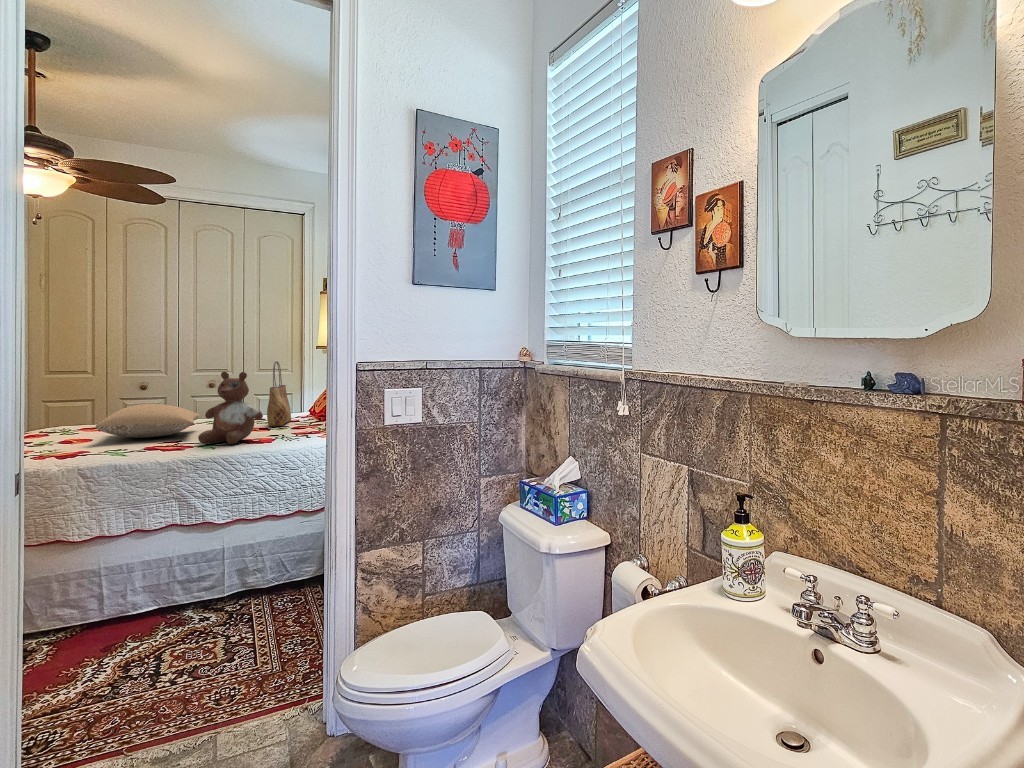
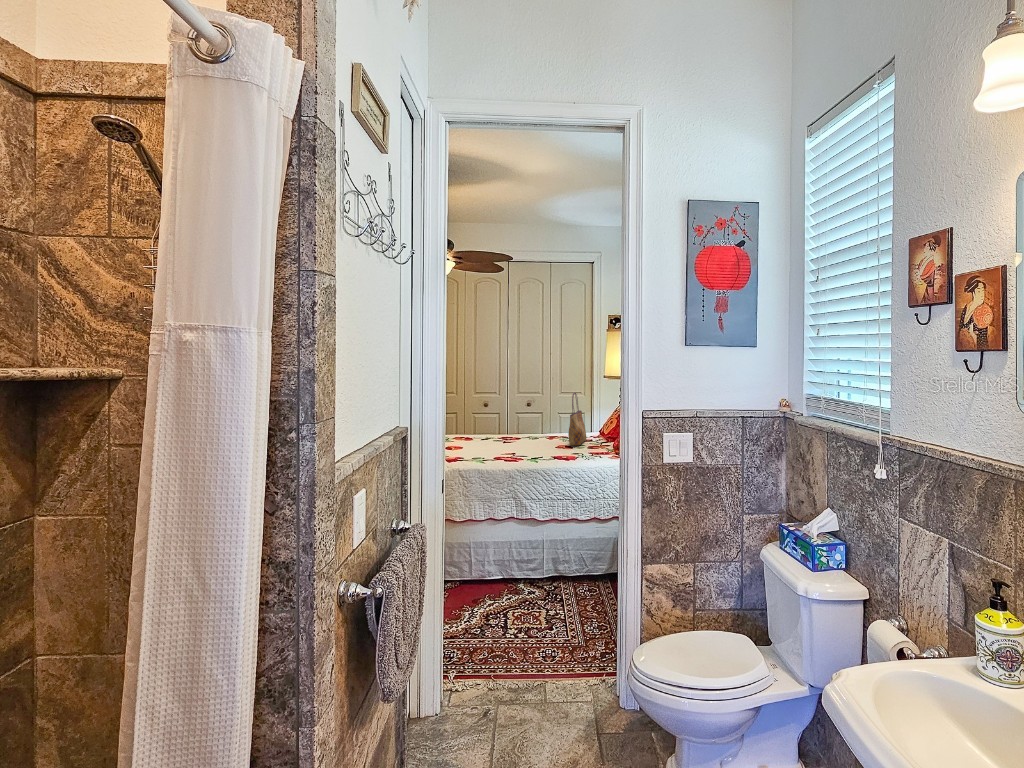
stuffed bear: present [198,372,263,444] -> none [523,407,566,463]
pillow: present [96,404,201,438] -> none [462,429,523,453]

